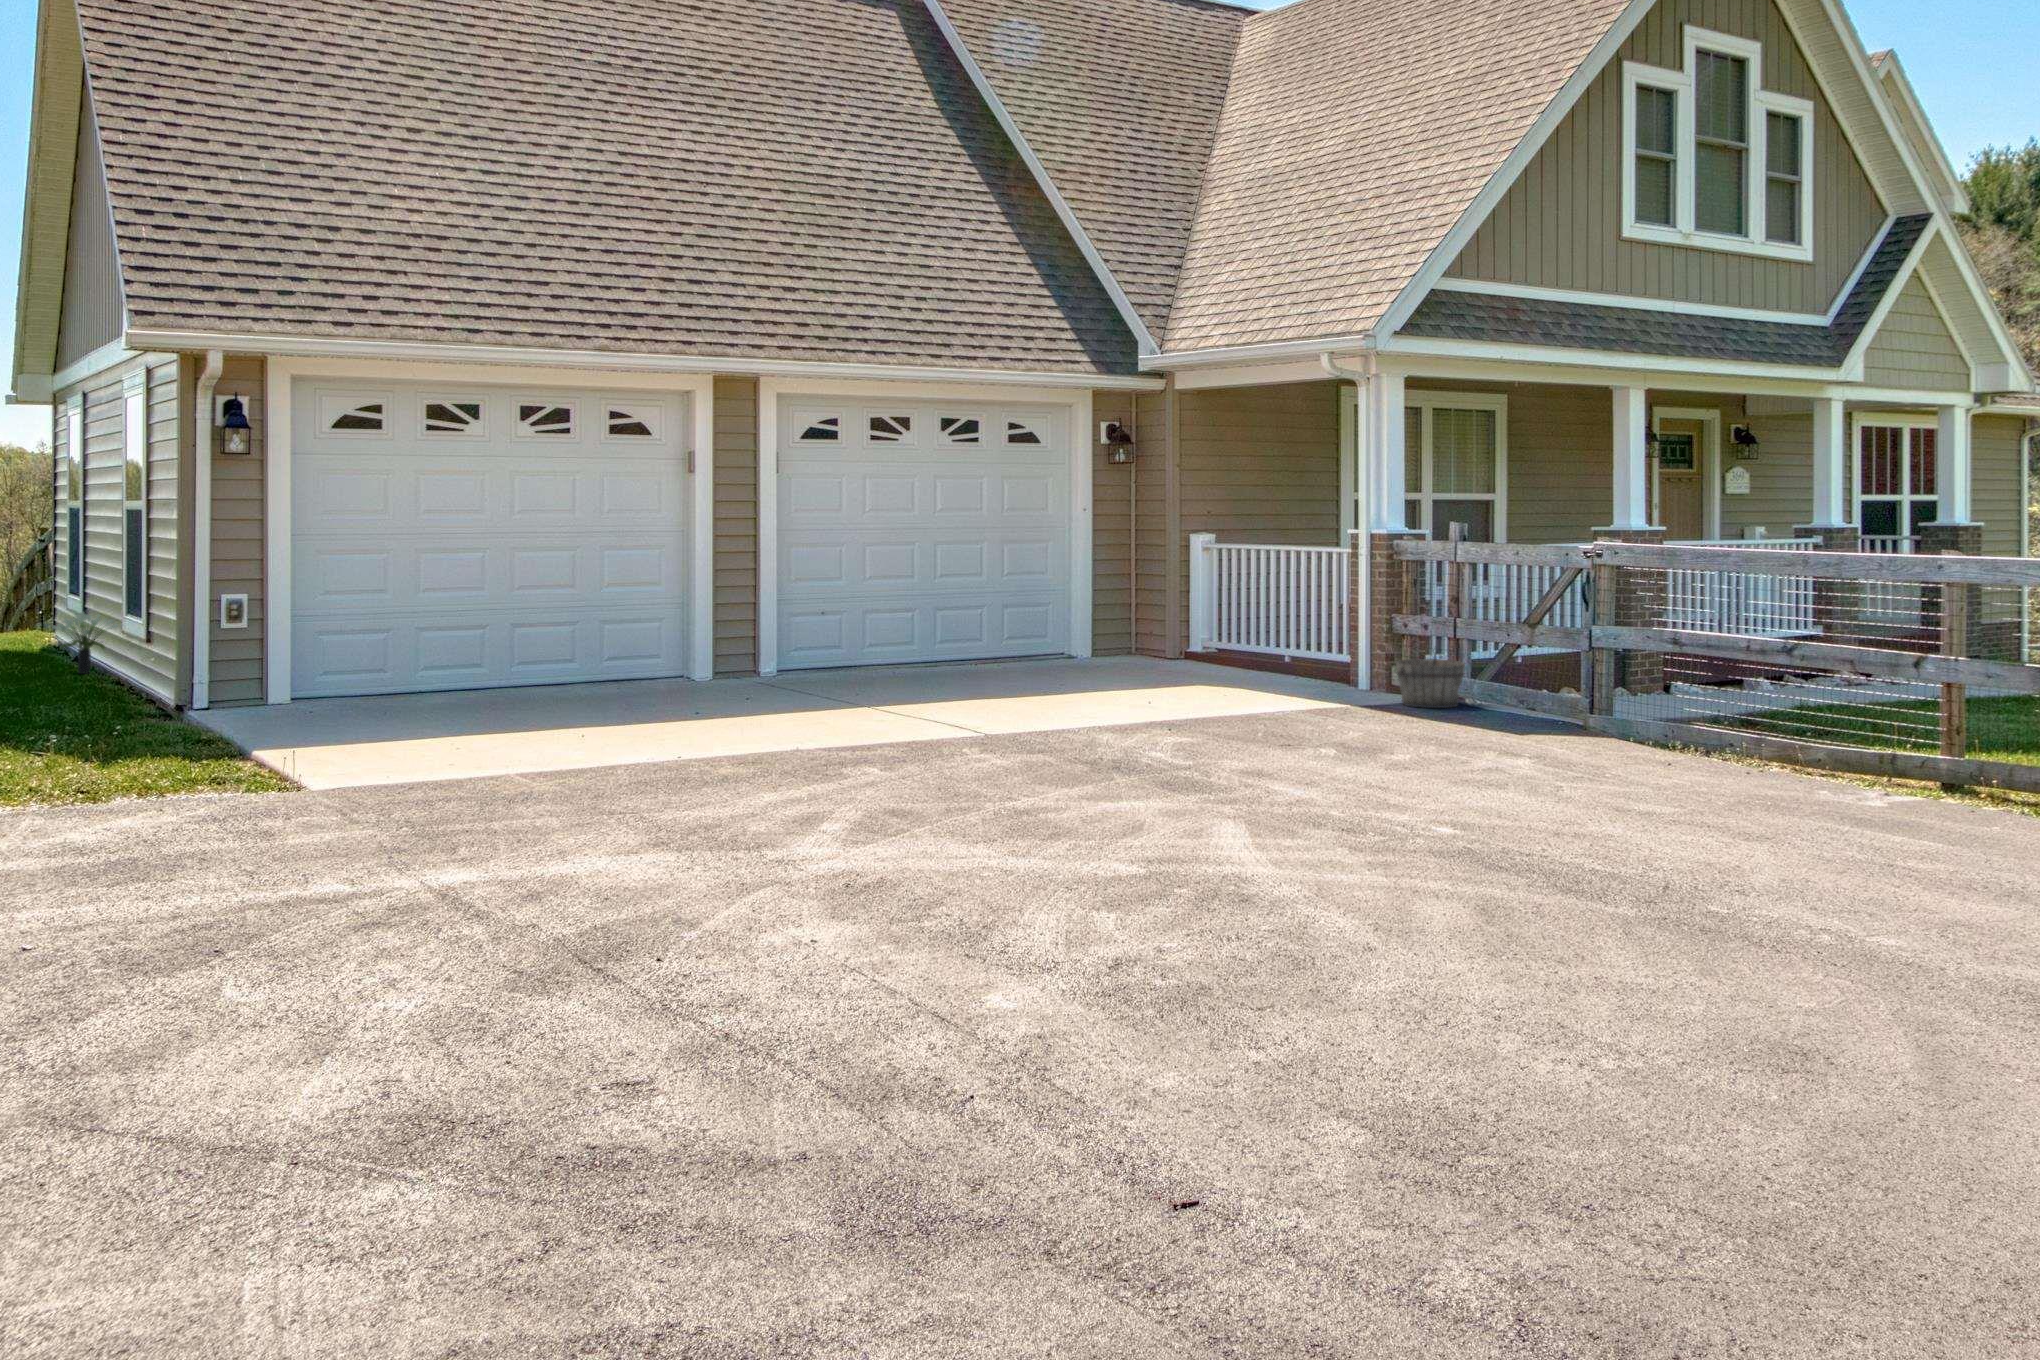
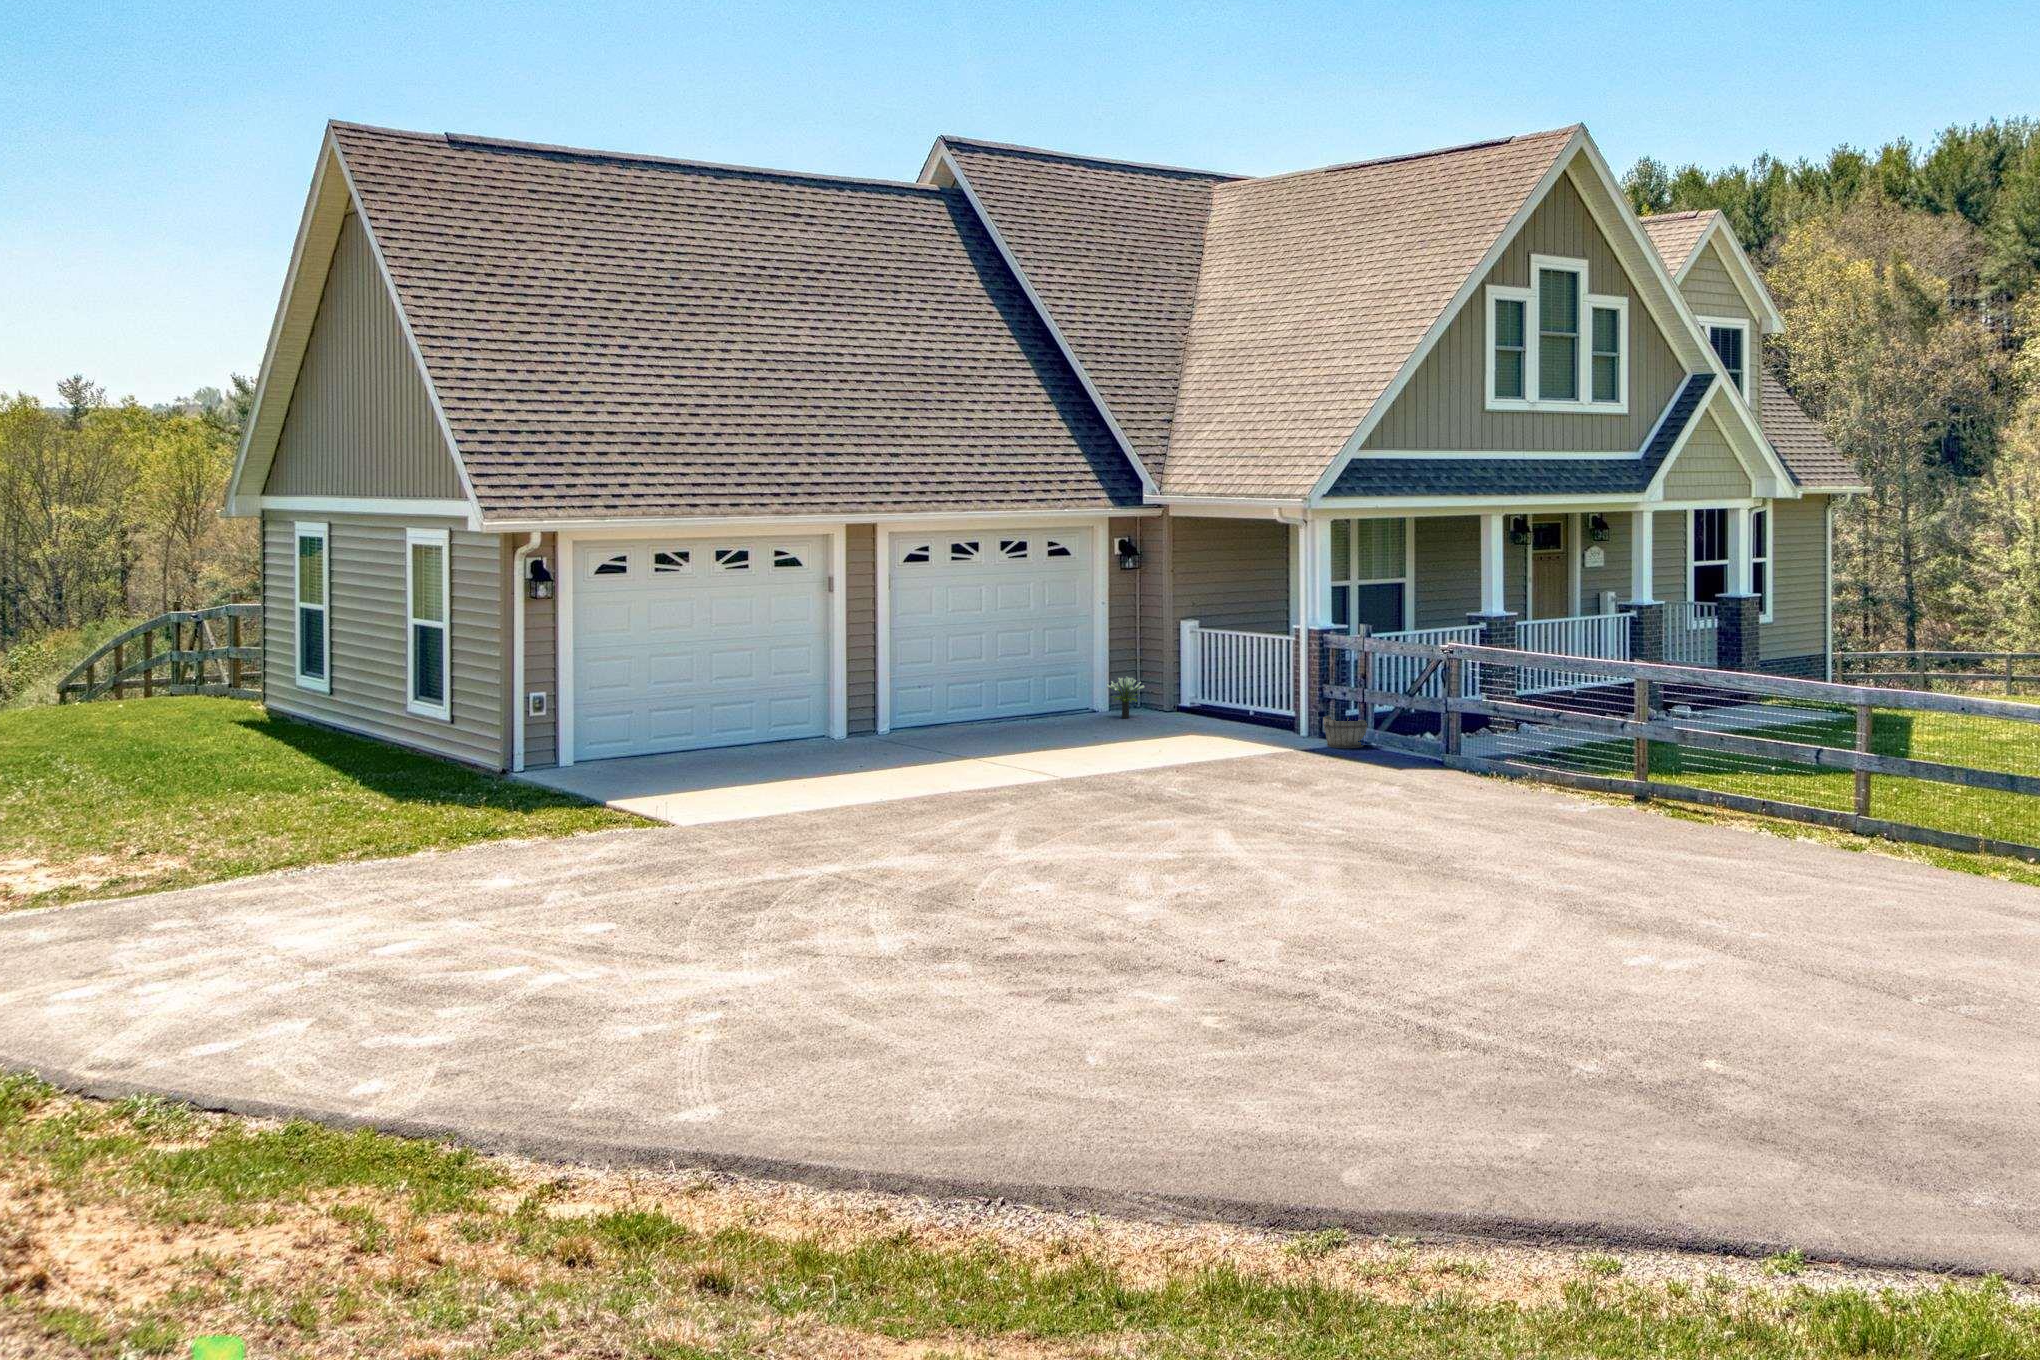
potted plant: present [52,612,117,674] -> present [1107,676,1144,718]

